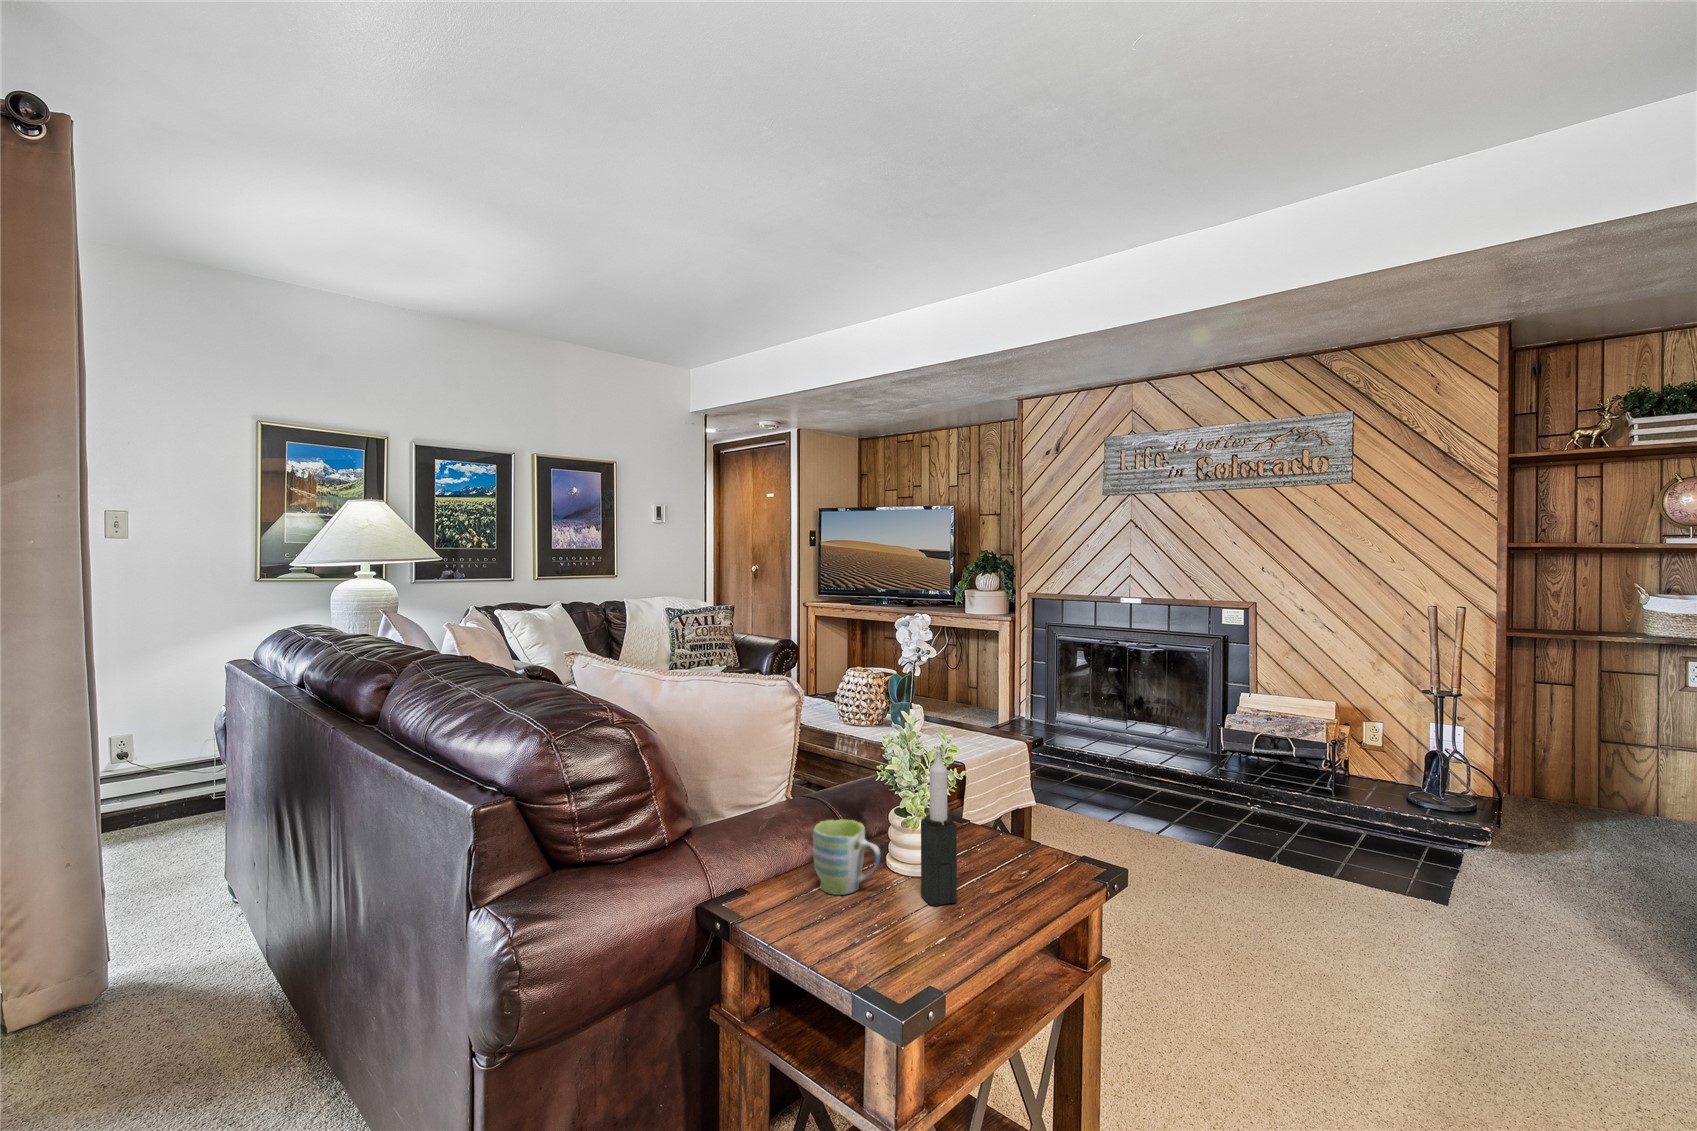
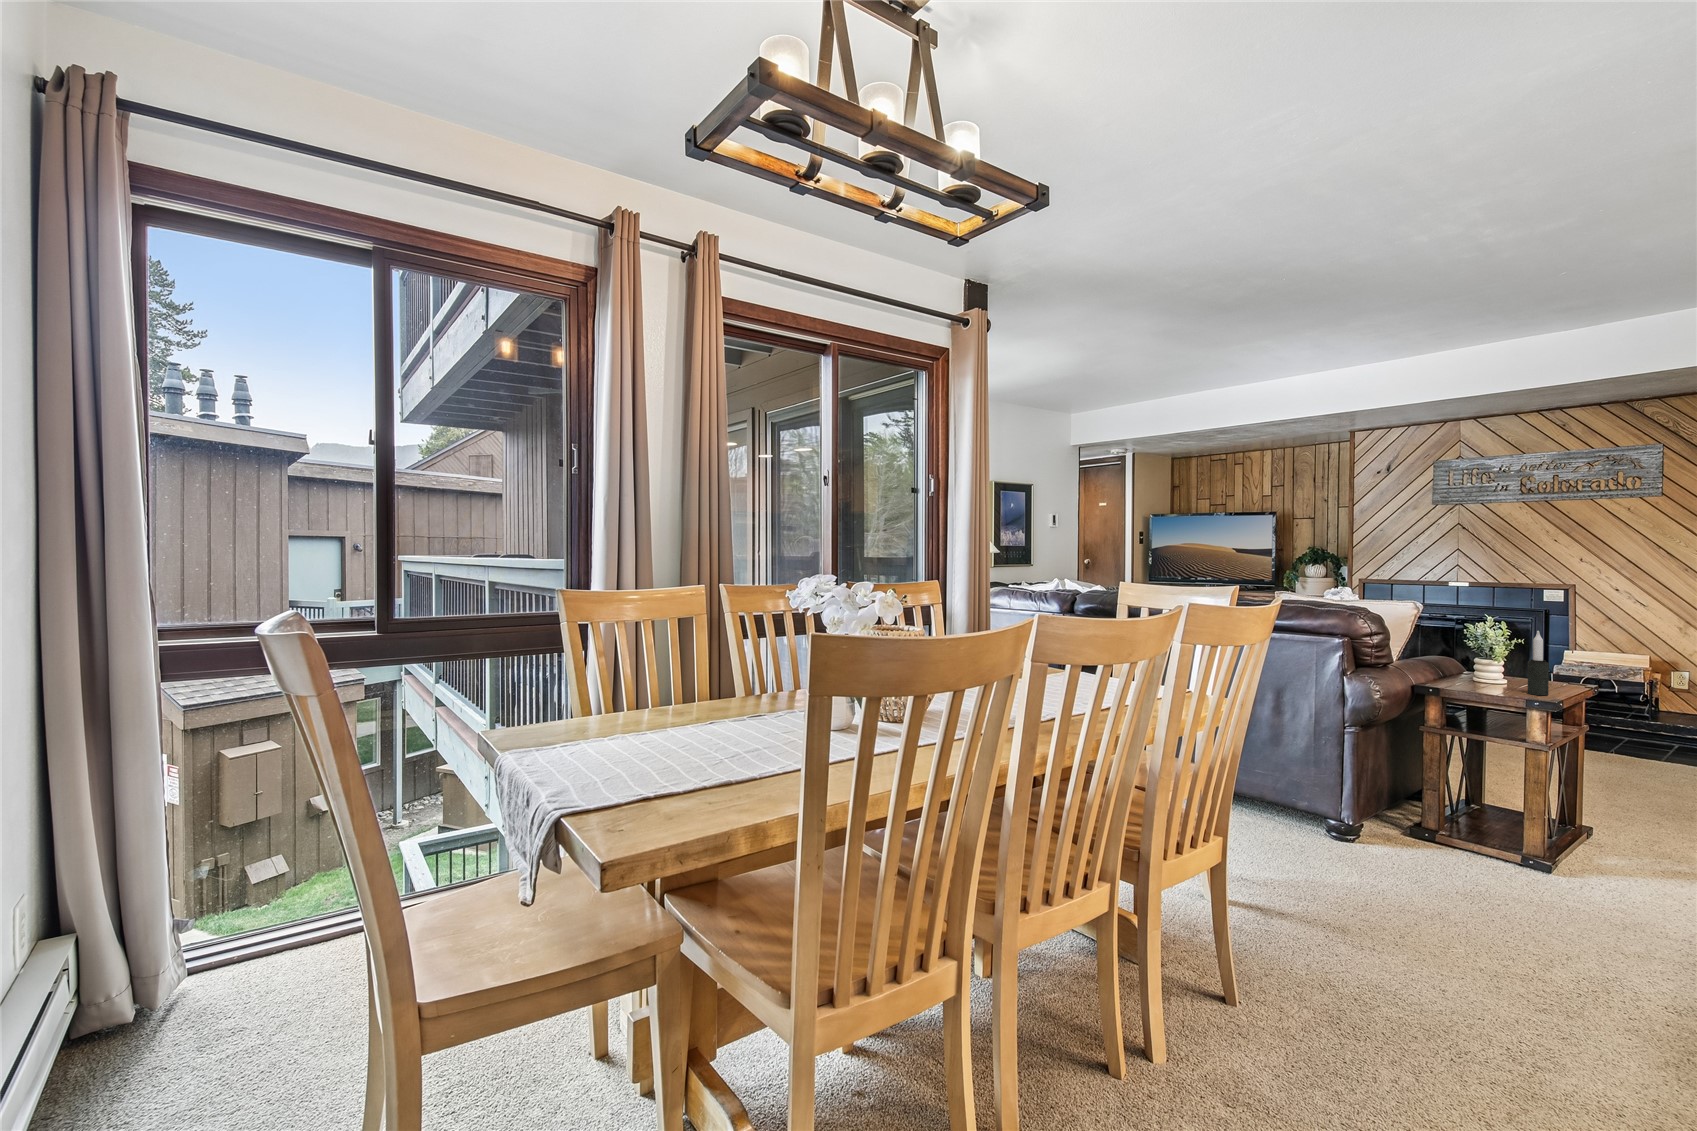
mug: present [813,820,881,895] -> none [1471,664,1509,692]

